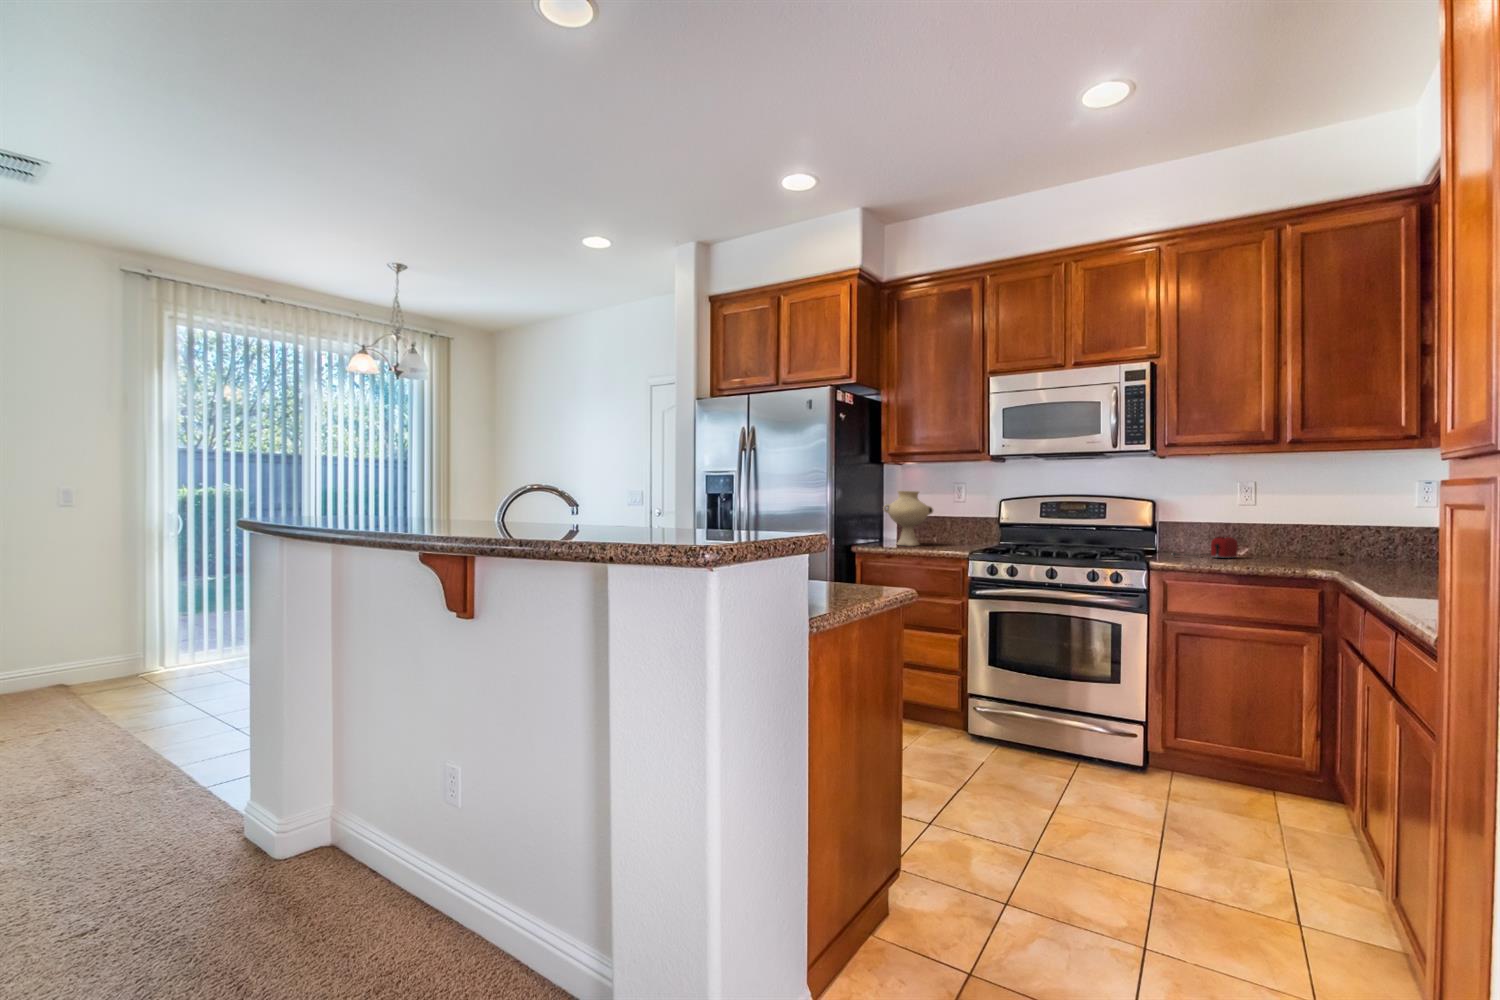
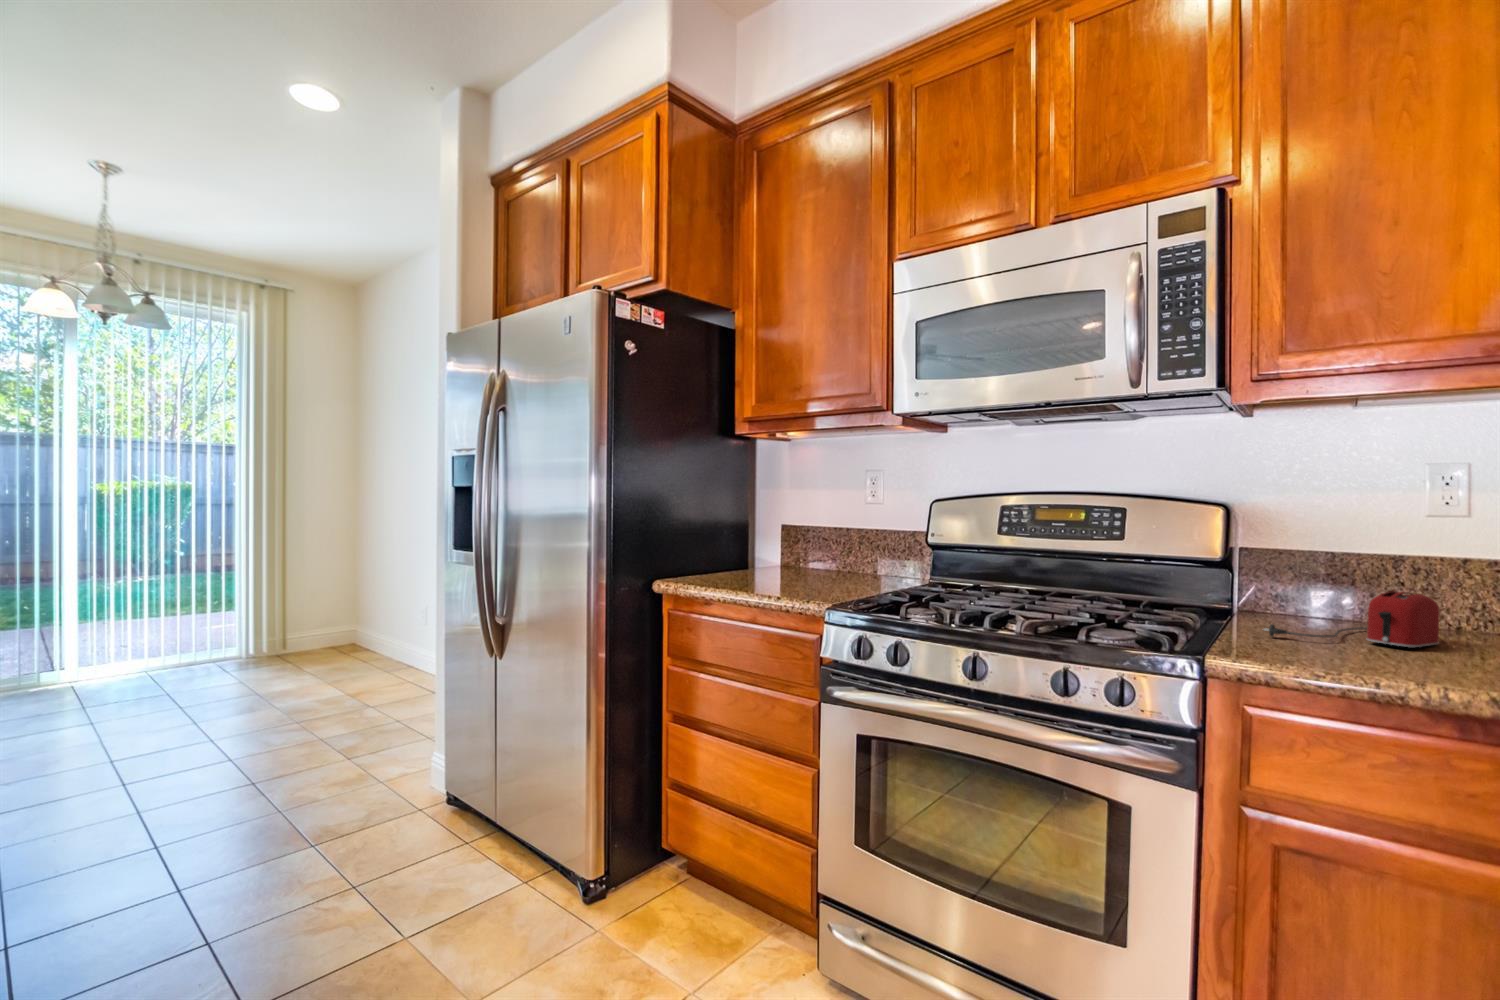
vase: present [883,491,933,546] -> none [711,482,800,583]

